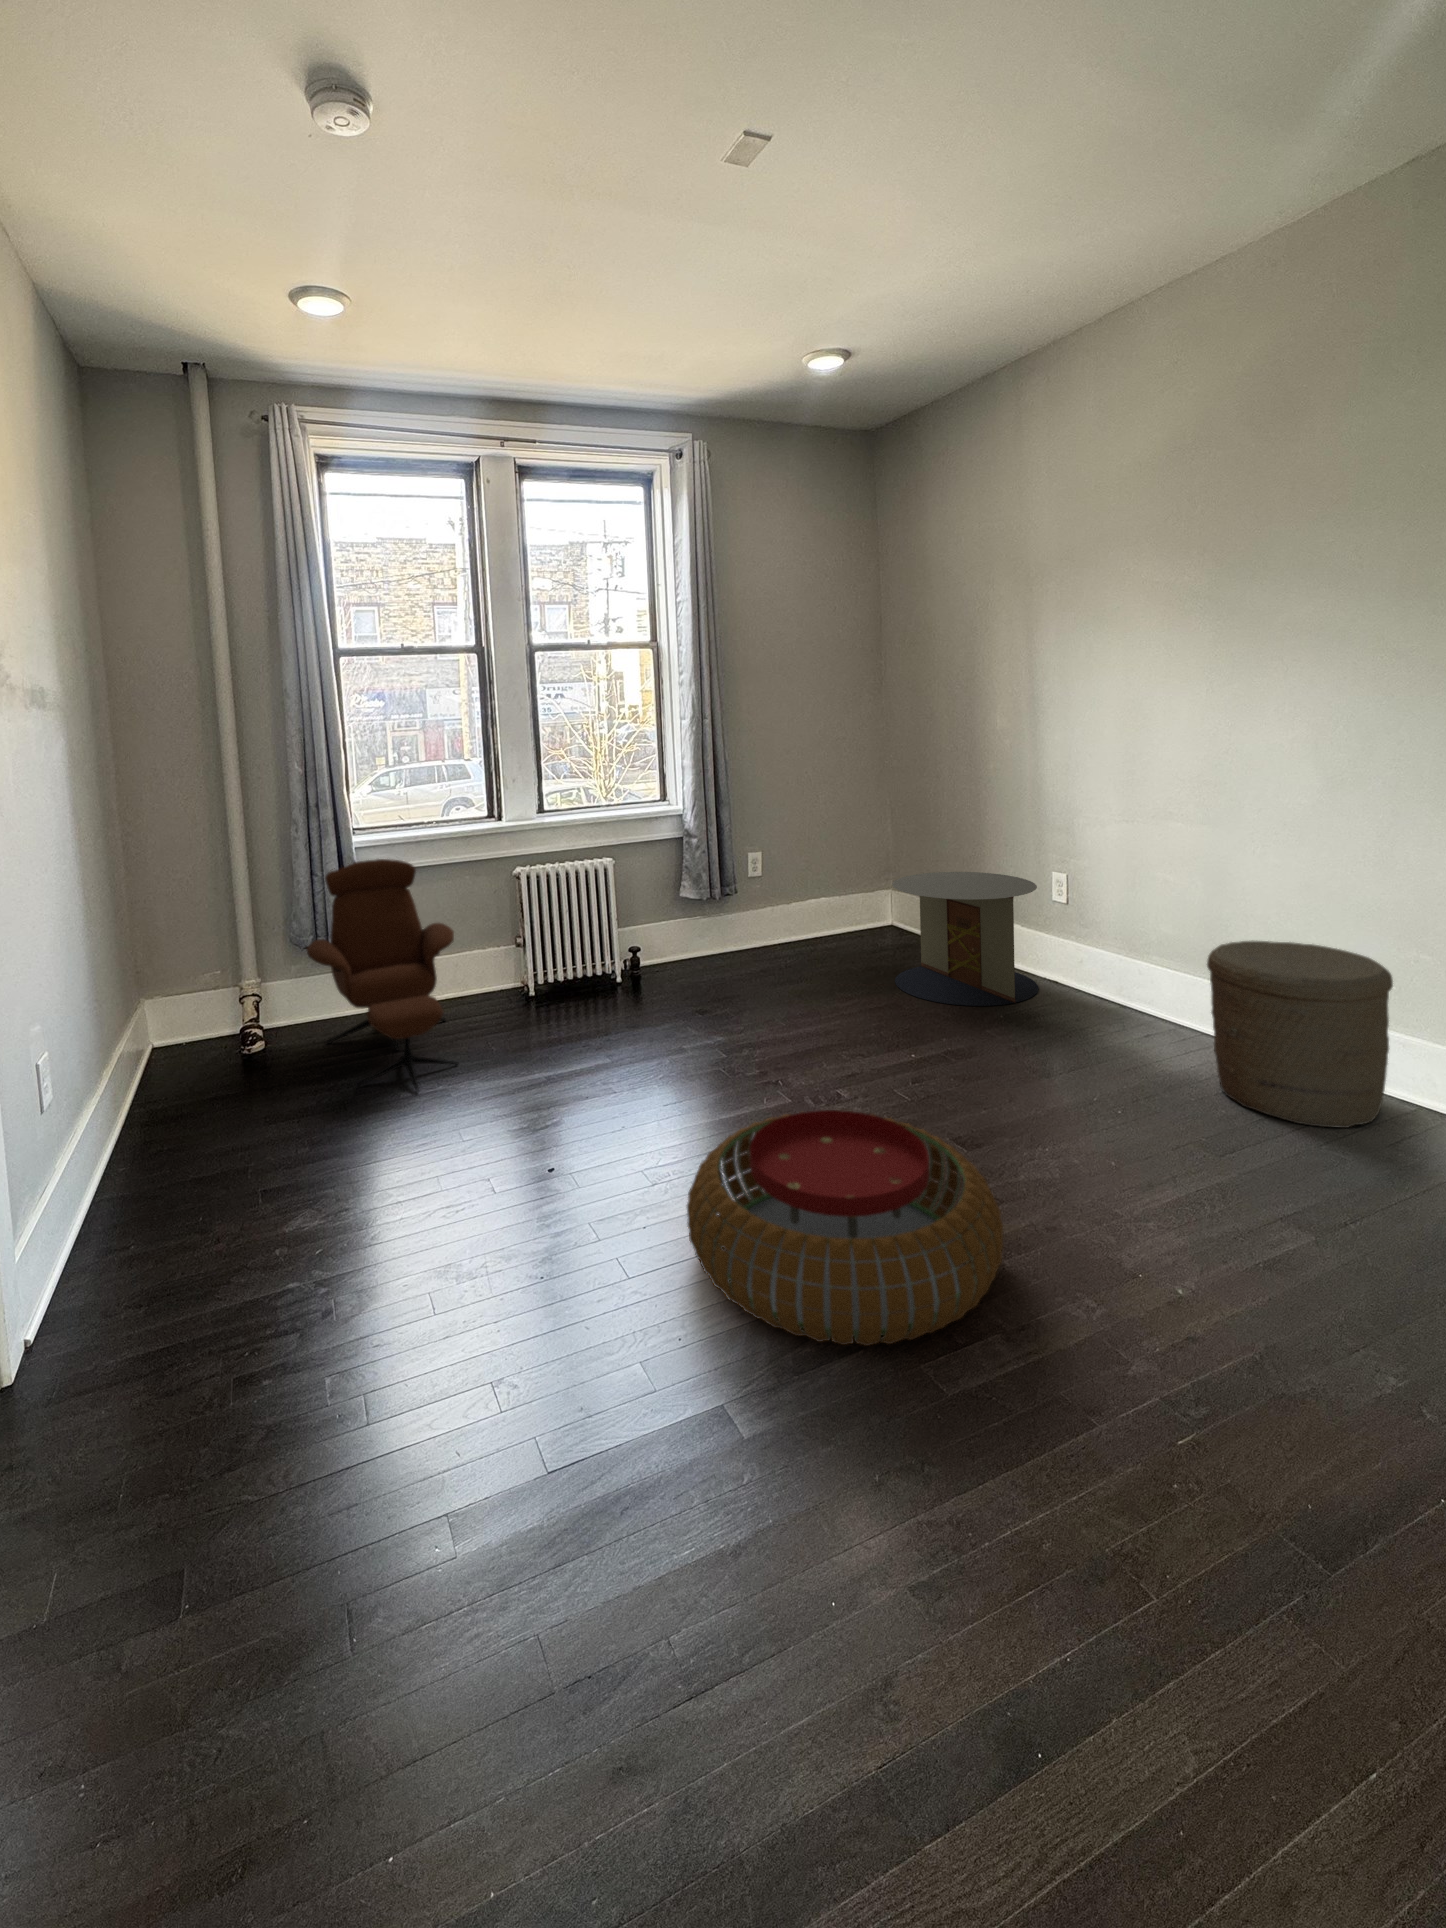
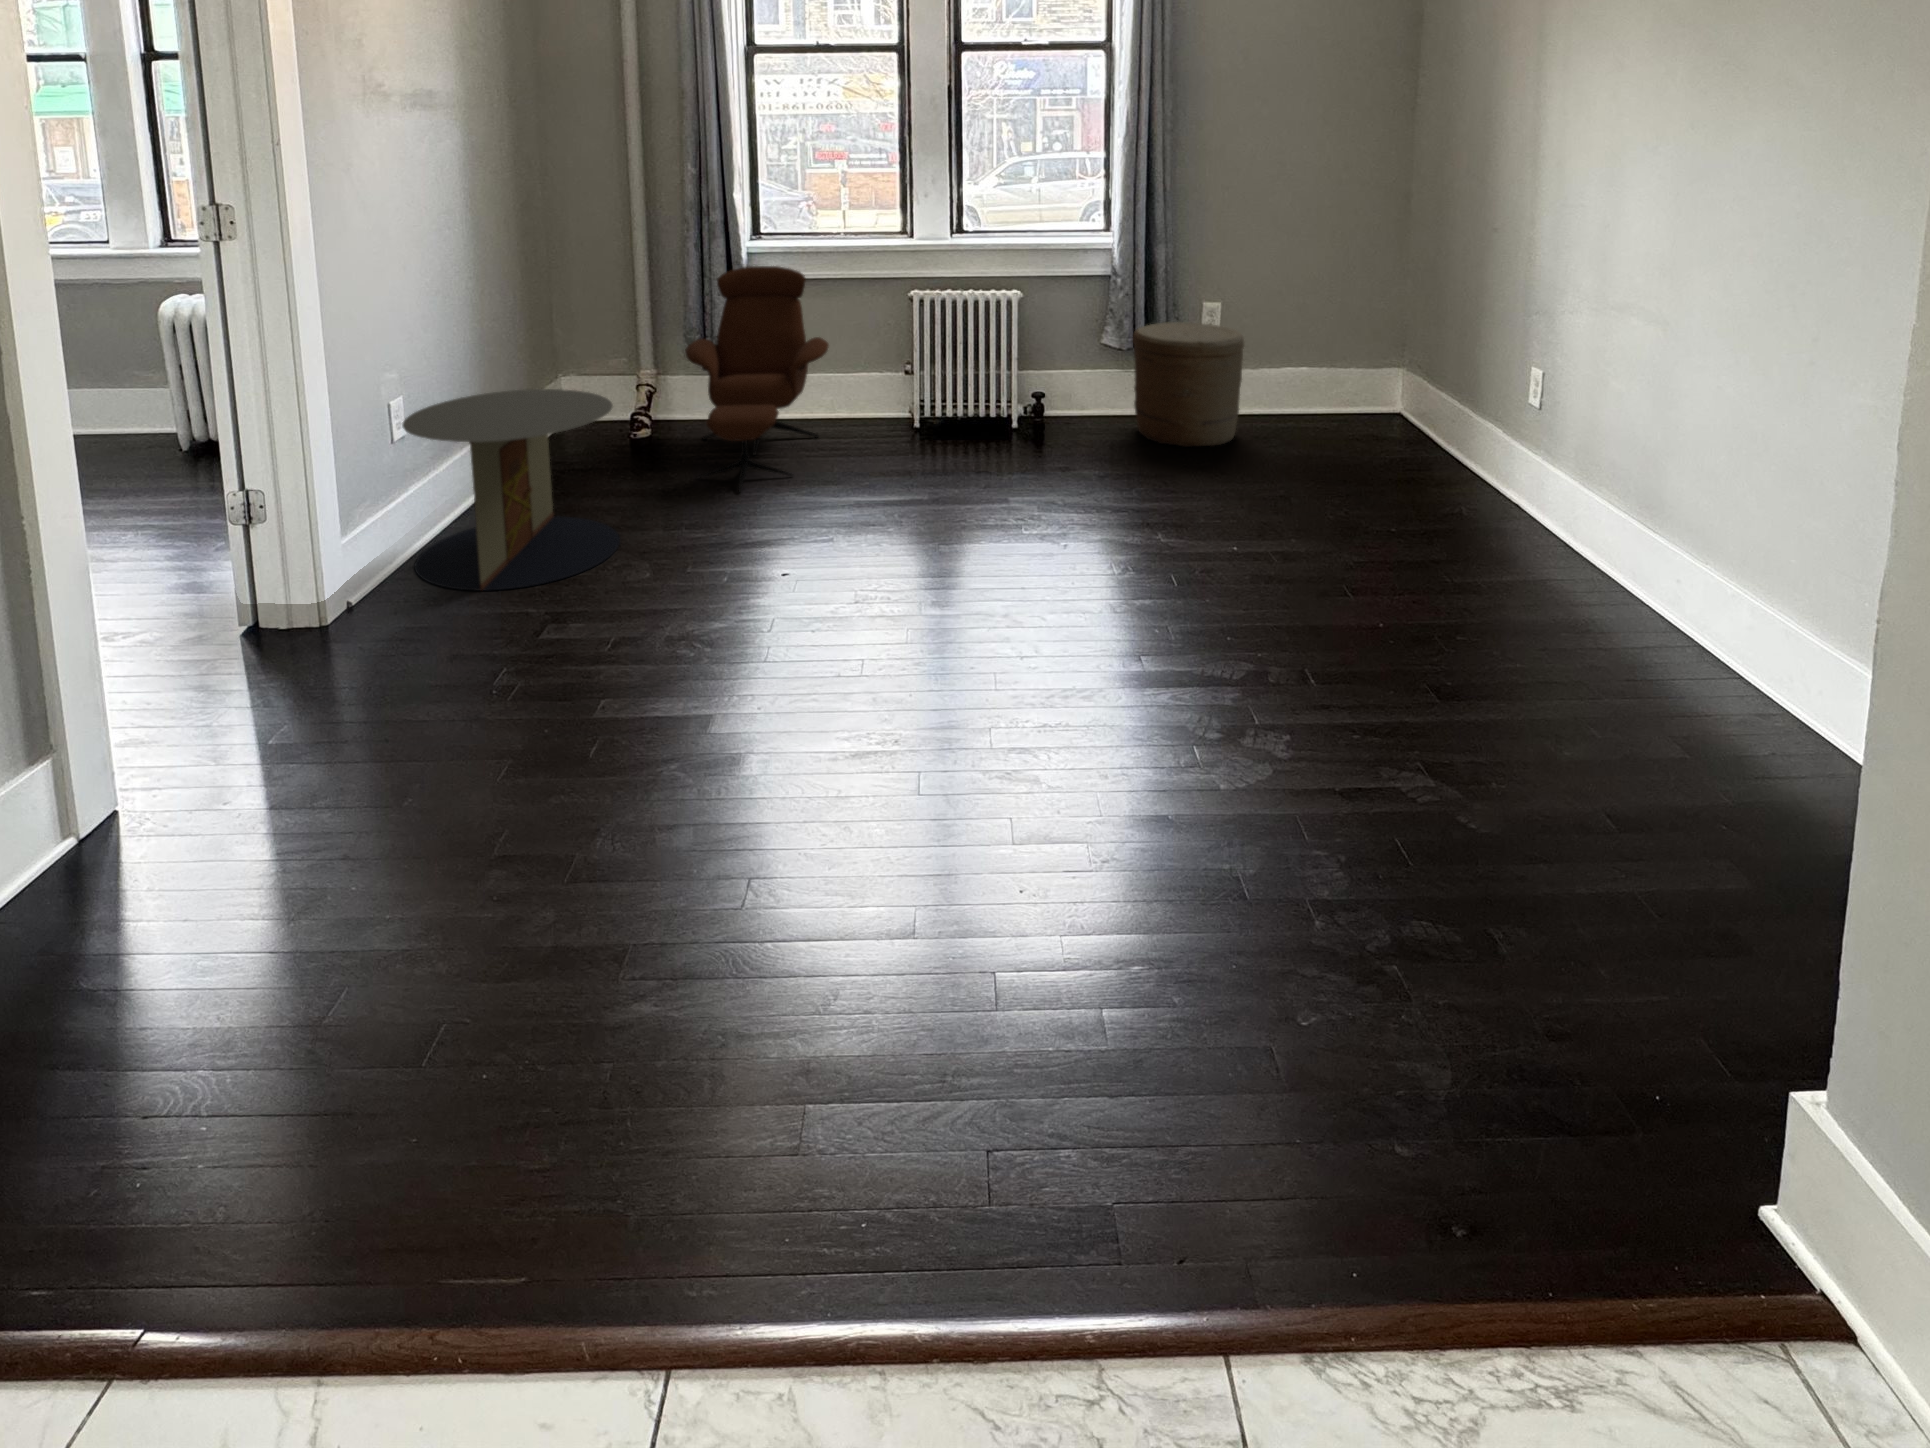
side table: present [892,872,1039,1006] -> present [402,389,620,590]
woven basket: present [1207,941,1393,1128] -> present [1133,322,1244,447]
pouf: present [687,1110,1003,1346] -> none [807,557,1104,757]

